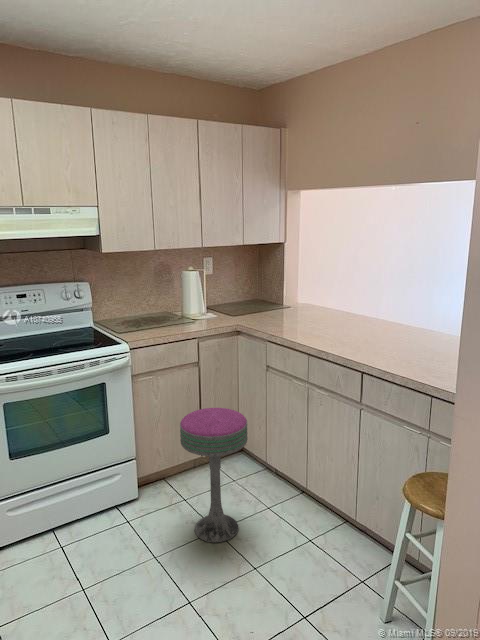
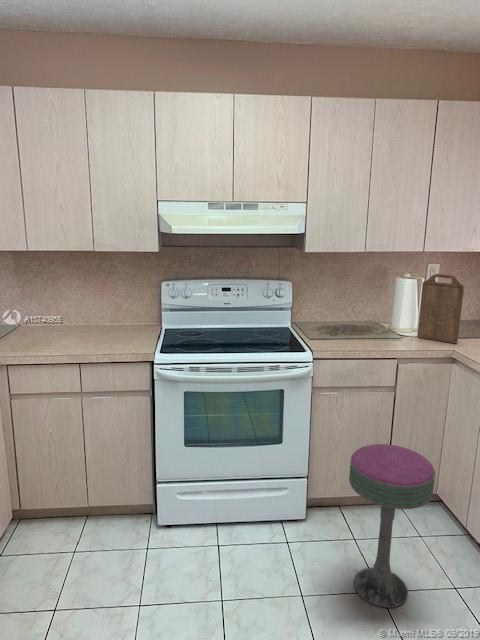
cutting board: none [205,263,238,319] -> present [417,274,464,343]

